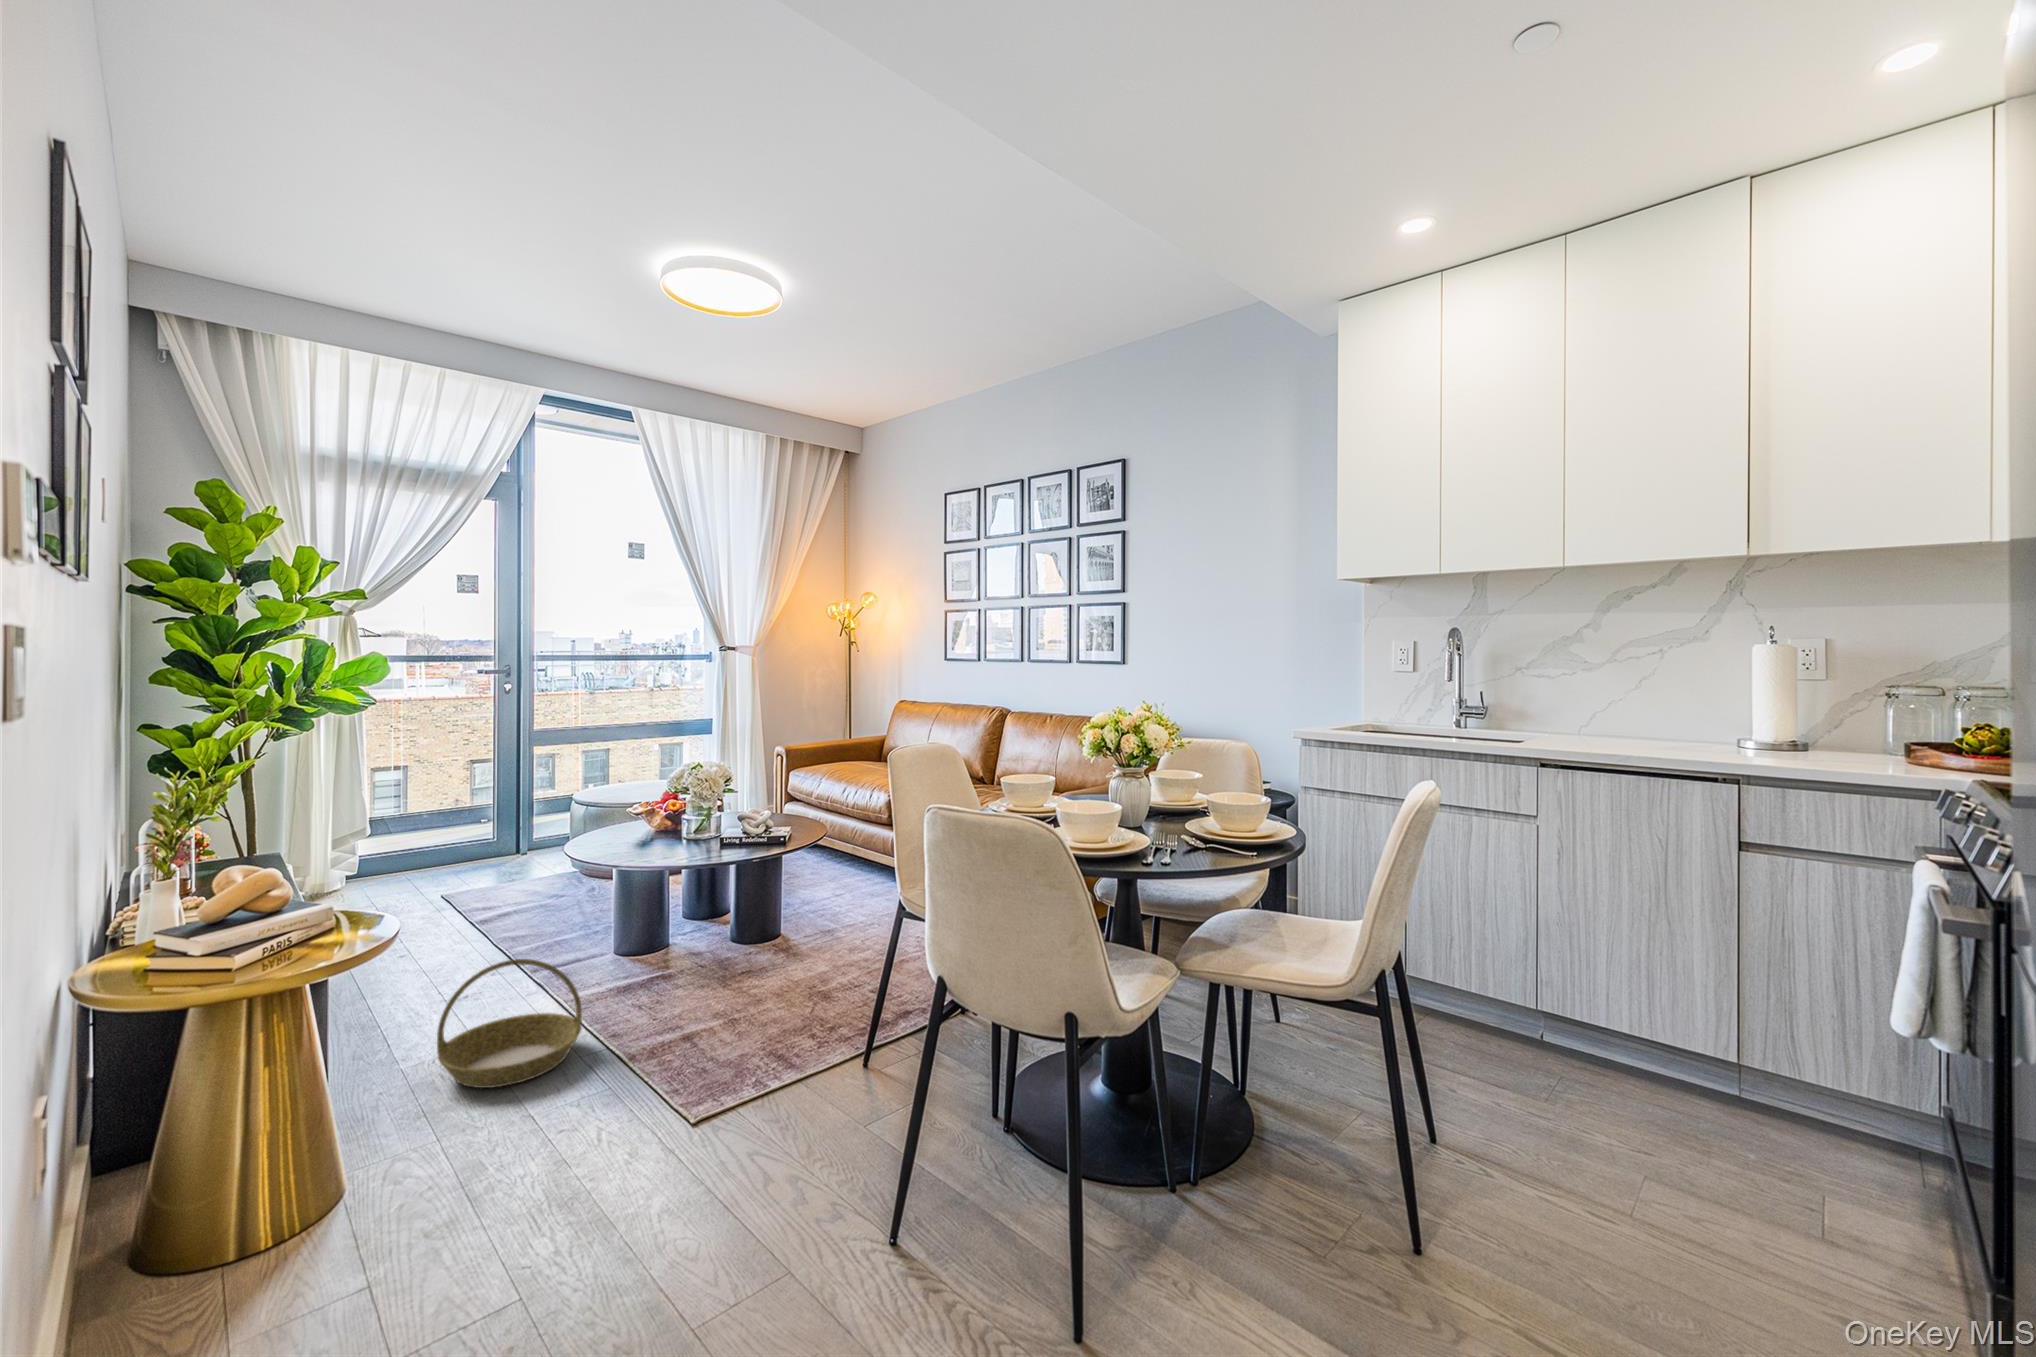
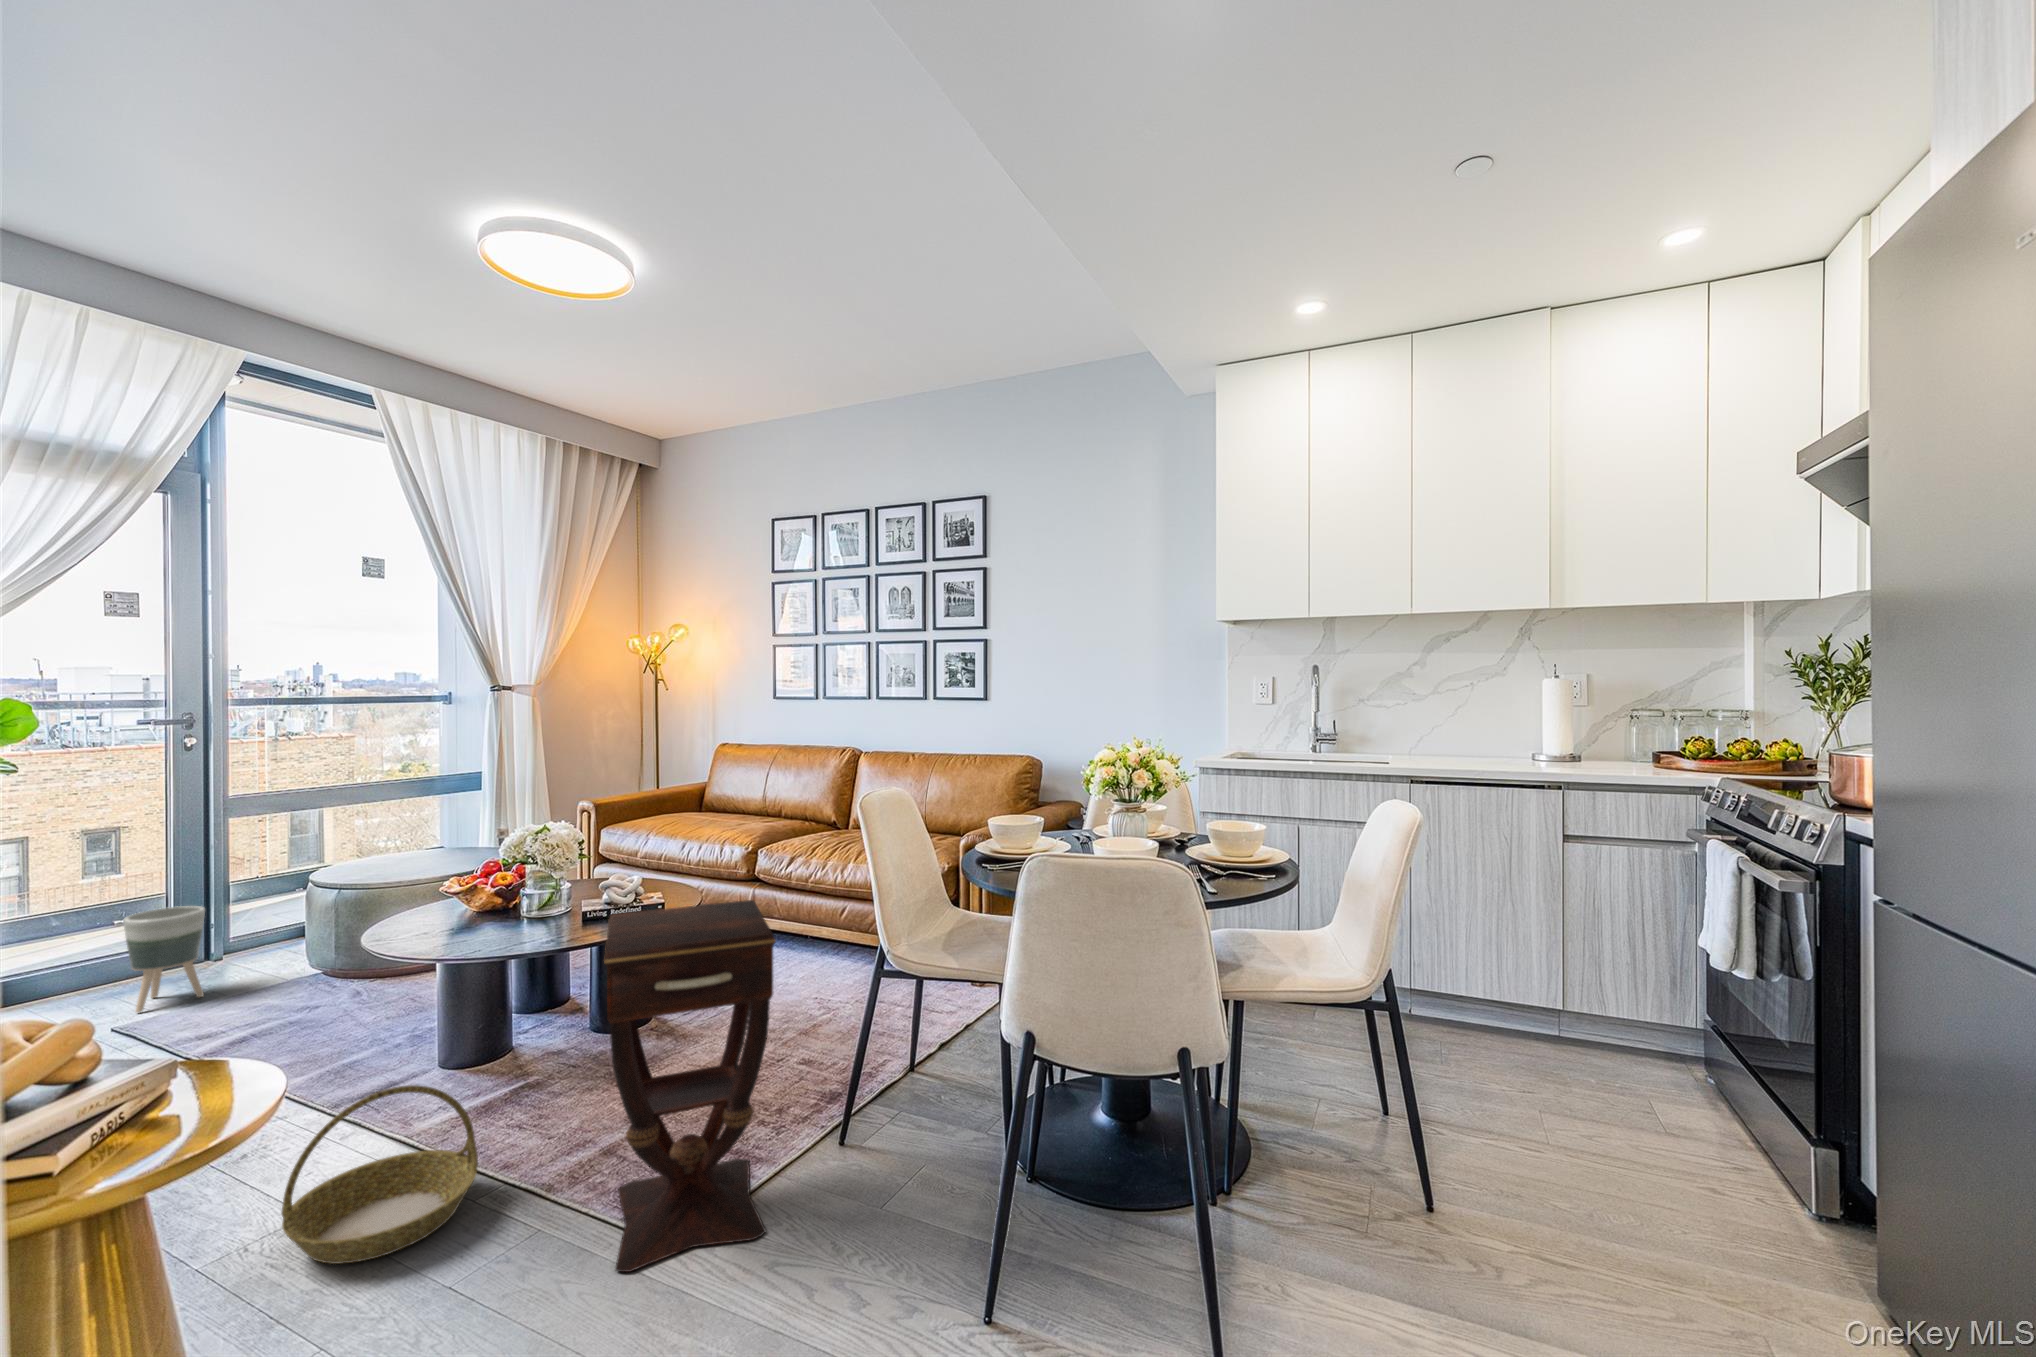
planter: none [450,811,502,887] -> present [123,906,205,1013]
side table: none [625,836,794,1136] -> present [604,900,776,1272]

